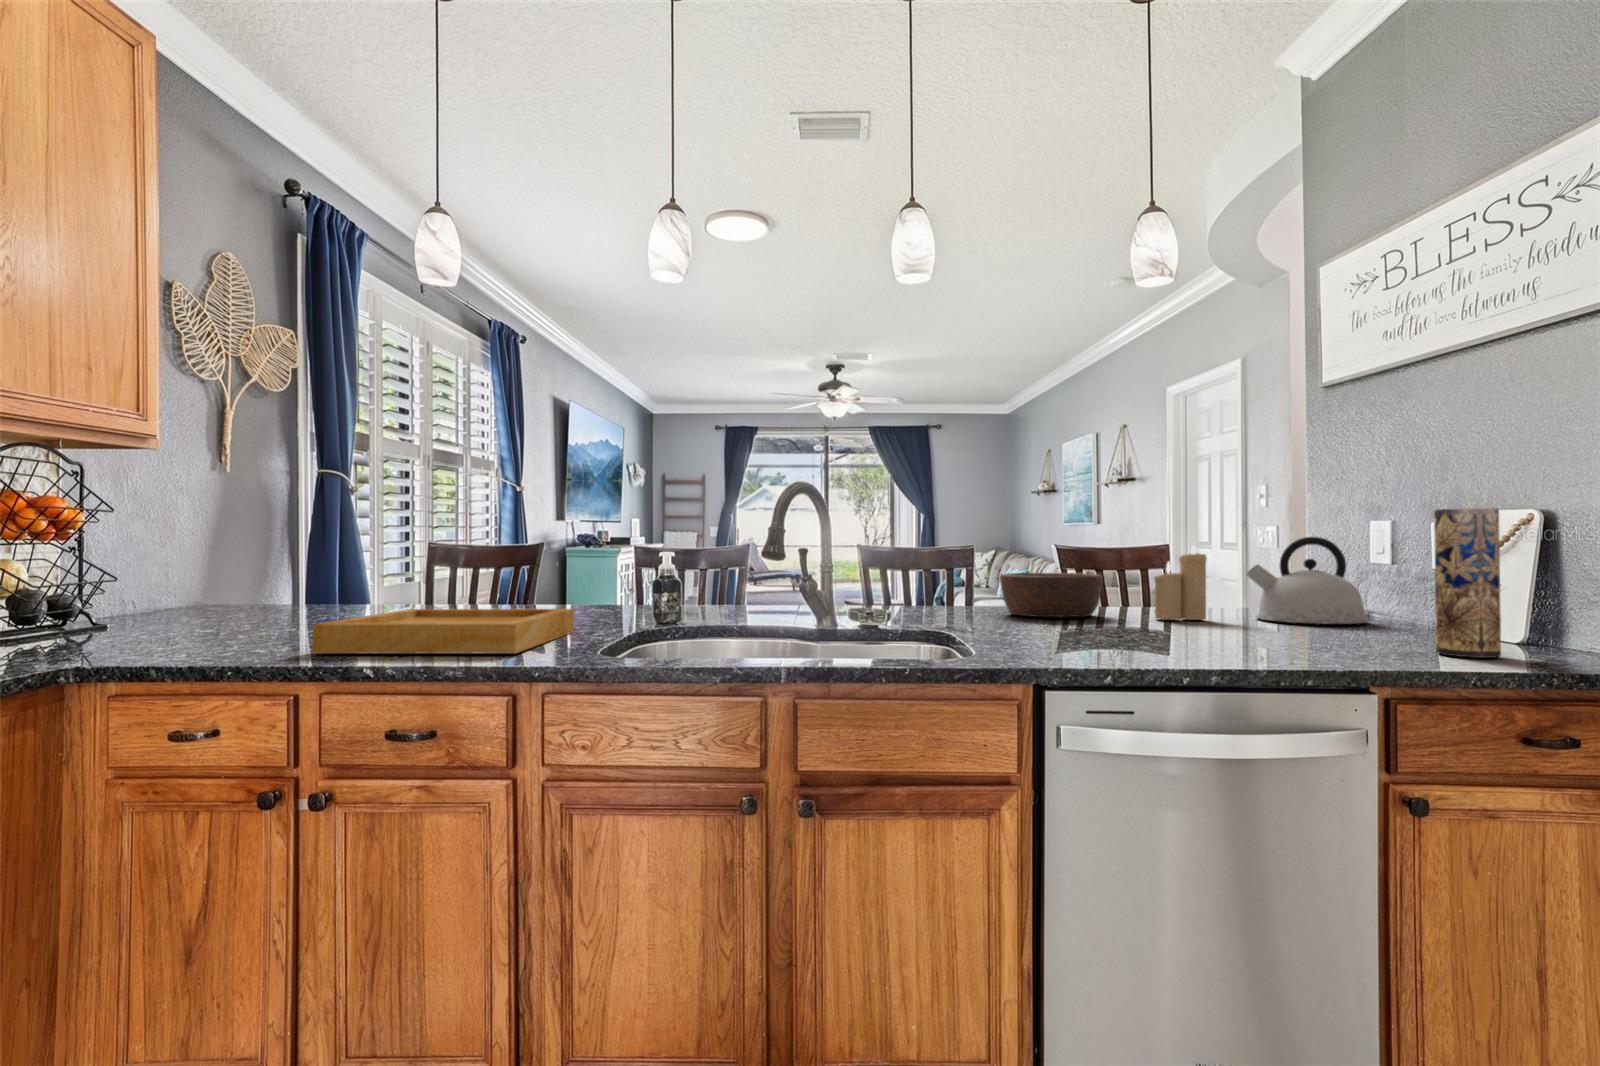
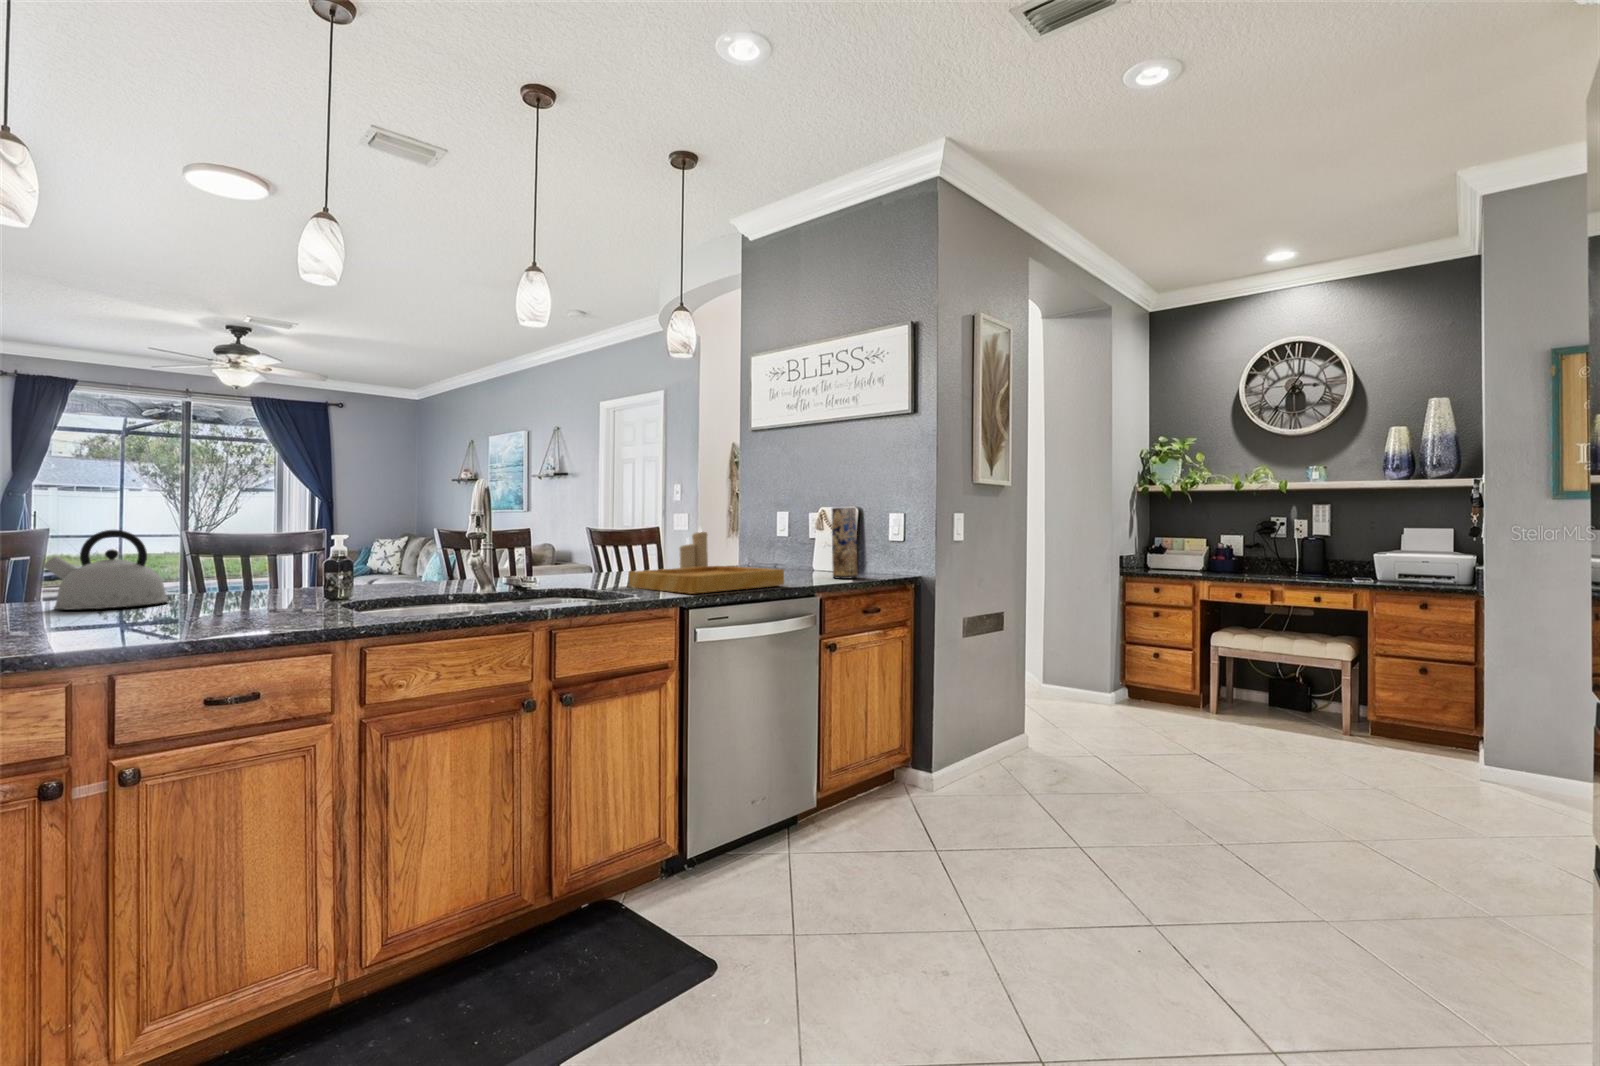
kettle: present [1247,537,1368,624] -> present [43,530,168,609]
wooden bowl: present [1000,573,1103,617] -> none [581,547,649,577]
tray: present [313,609,574,654] -> present [629,566,784,594]

